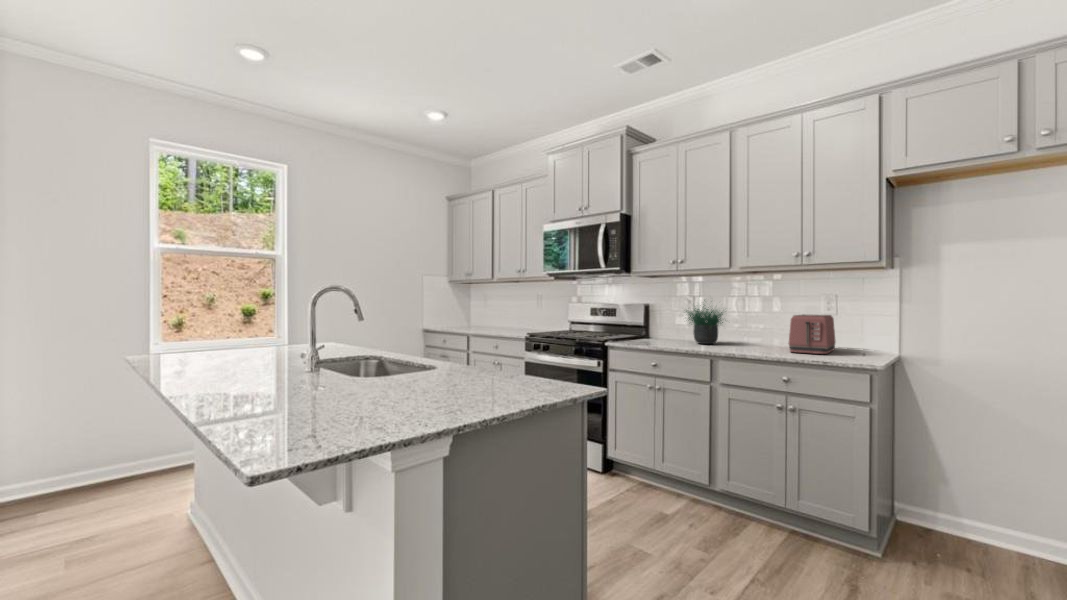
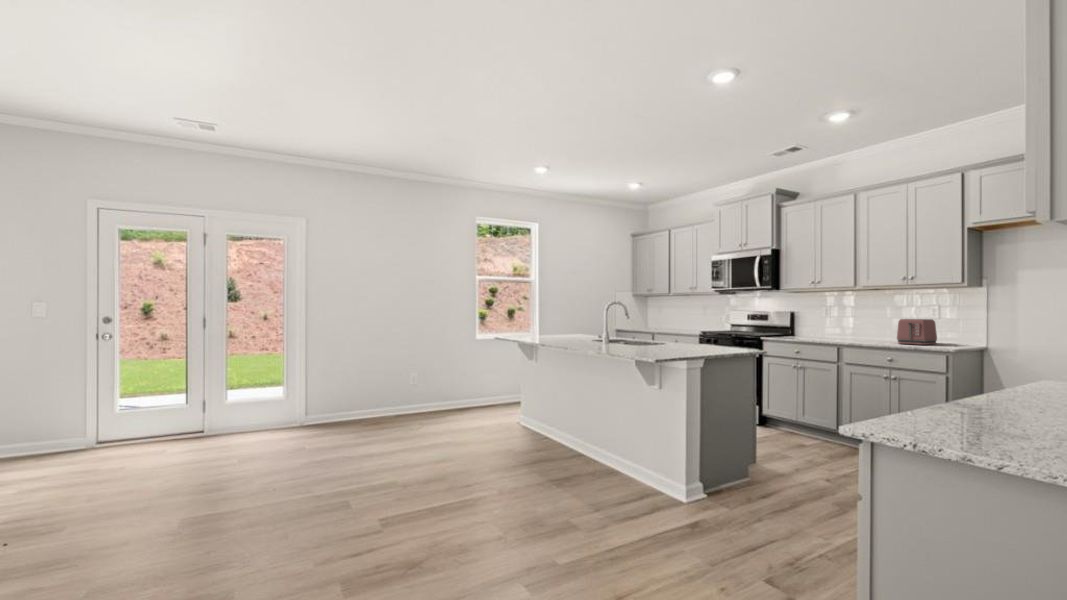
potted plant: present [686,305,723,344] -> none [816,302,859,339]

